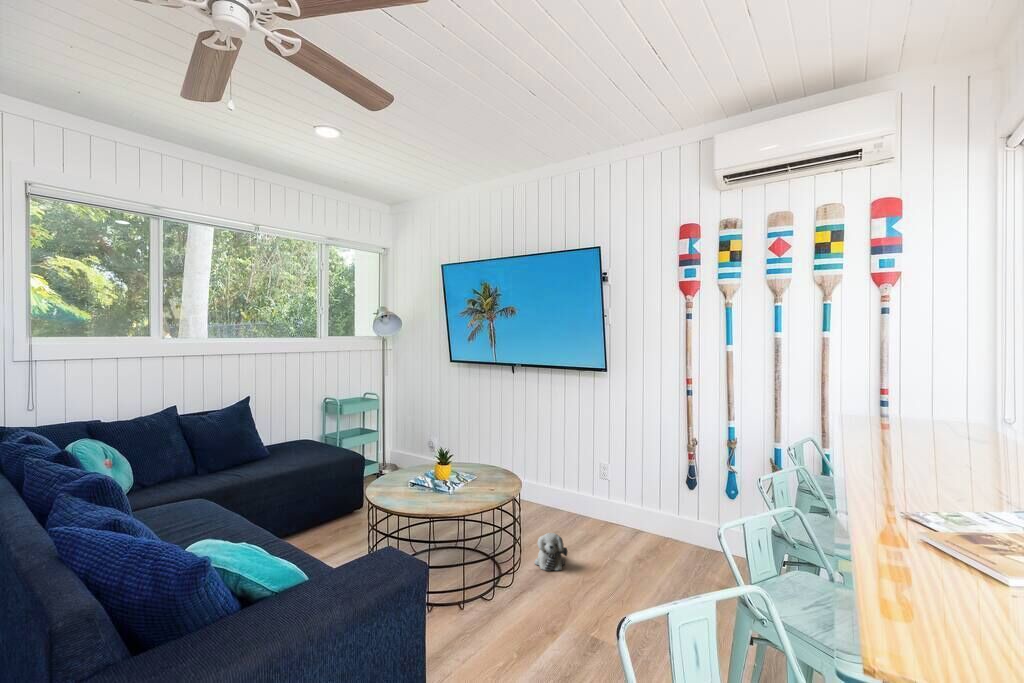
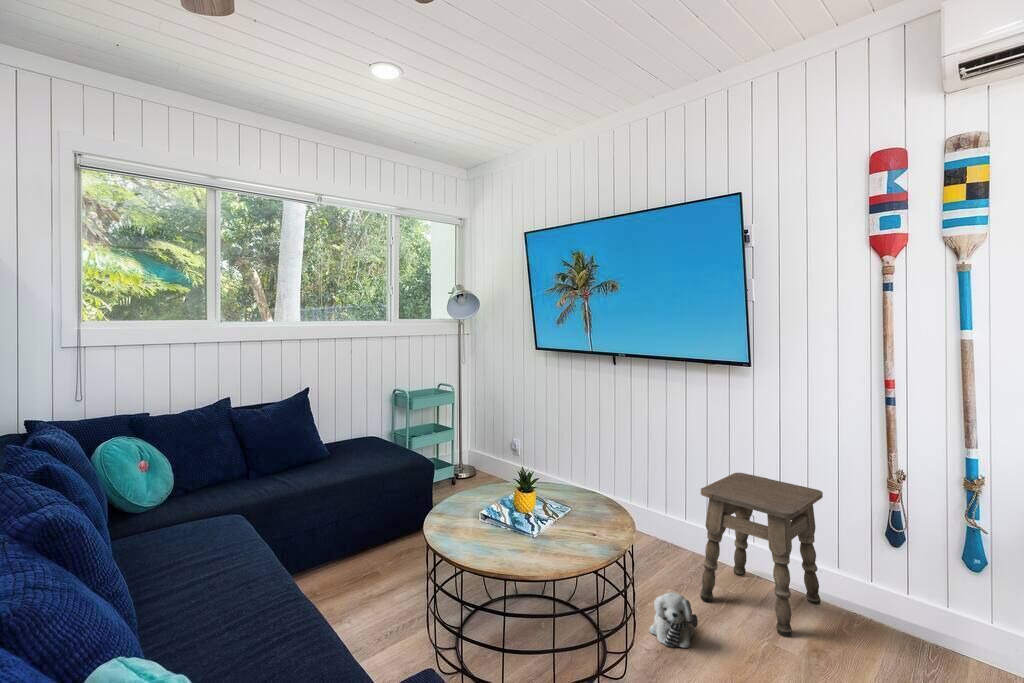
side table: none [572,449,653,558] -> present [700,473,823,637]

